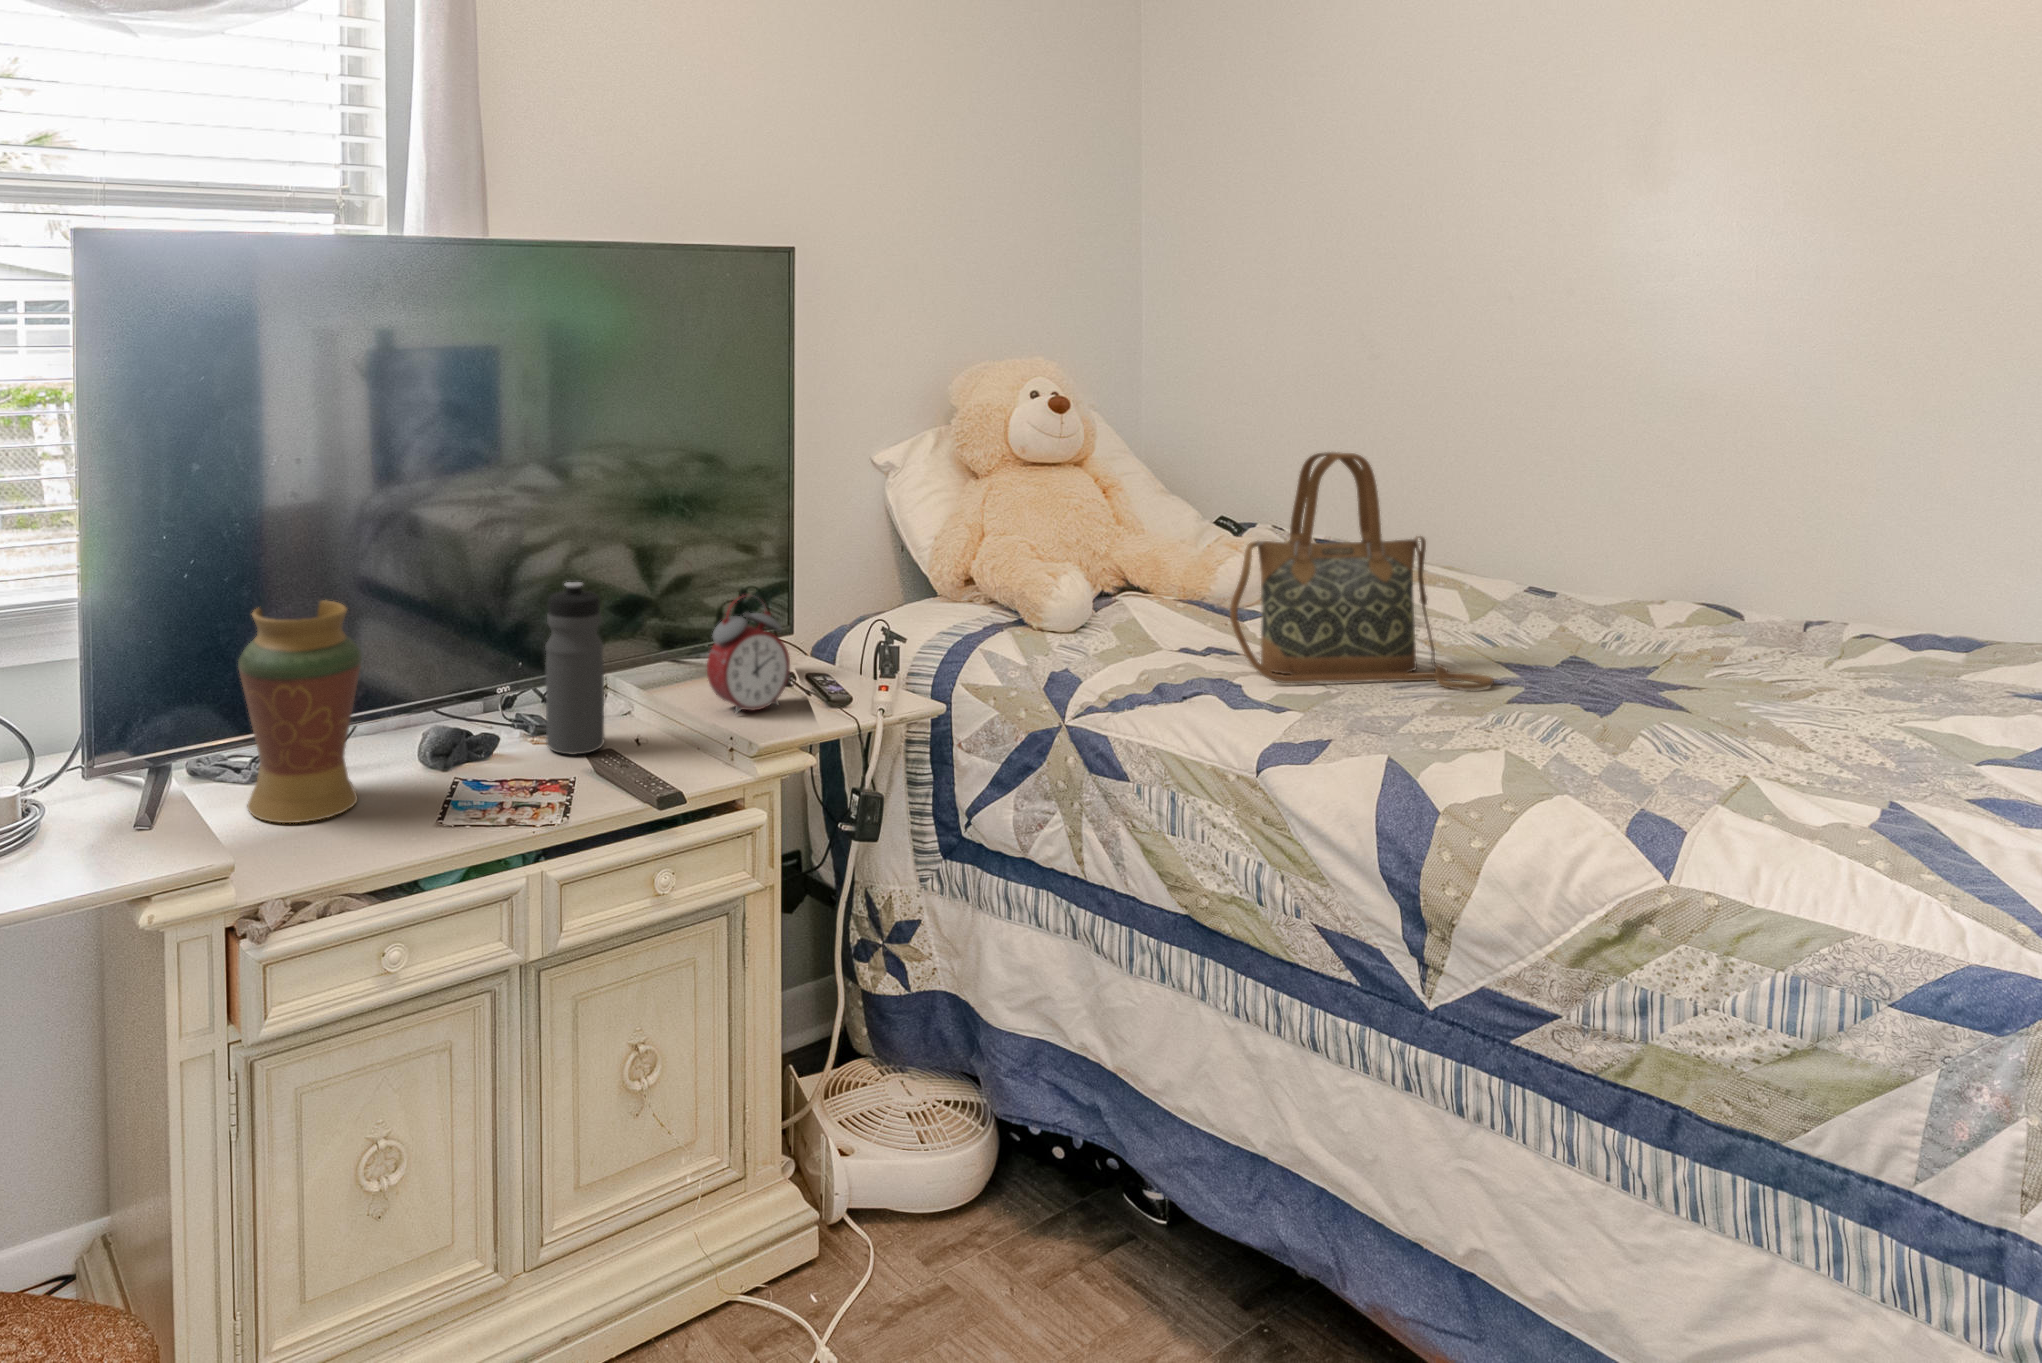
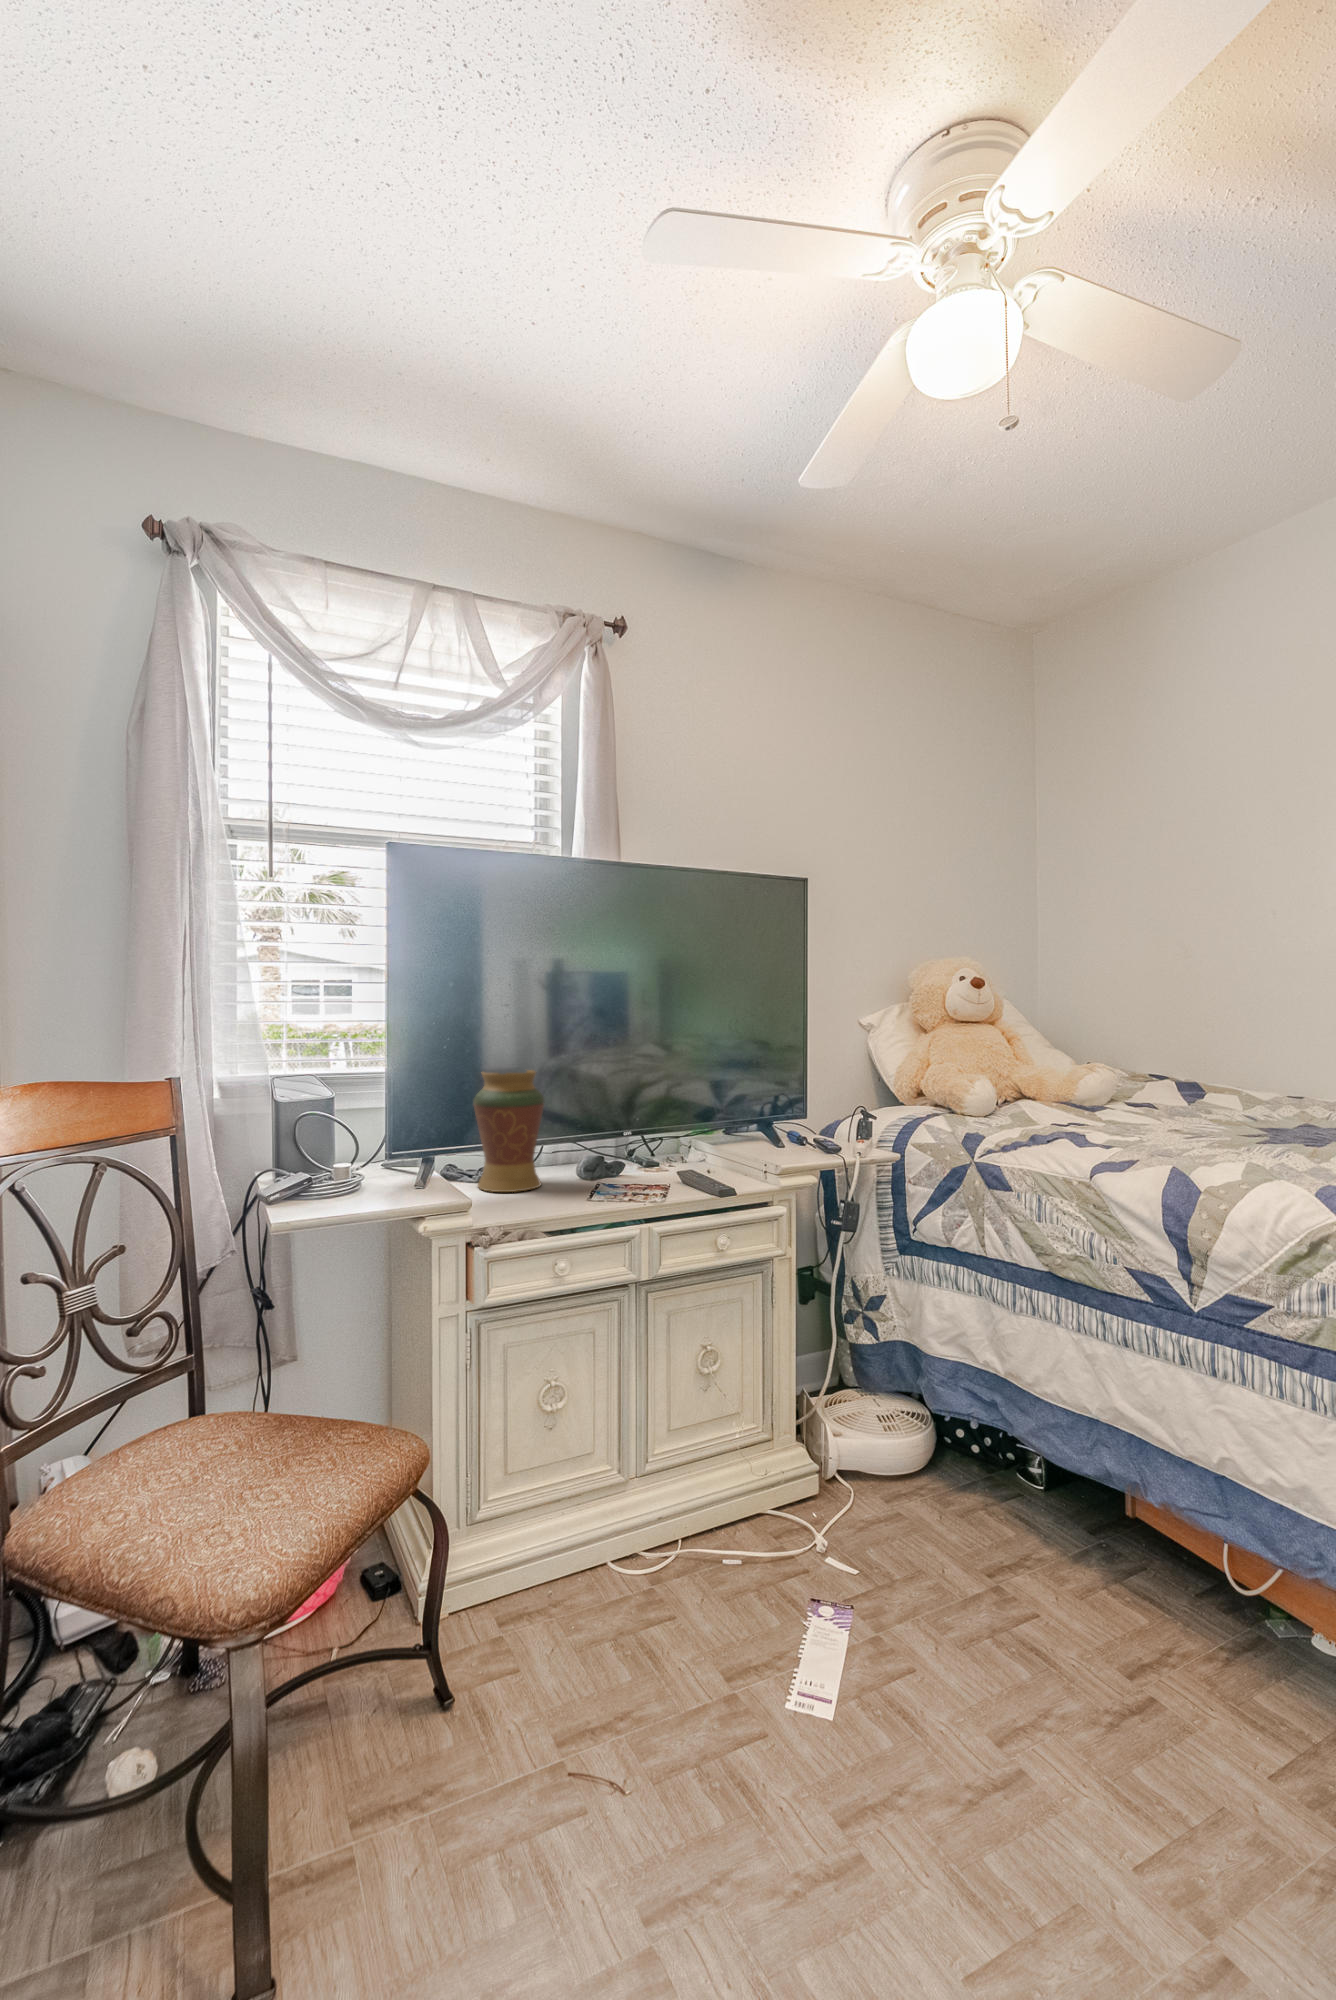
handbag: present [1230,452,1494,690] -> none [1078,996,1249,1139]
water bottle: present [545,582,604,754] -> none [652,1069,688,1171]
alarm clock: present [707,597,790,714] -> none [751,1086,803,1158]

